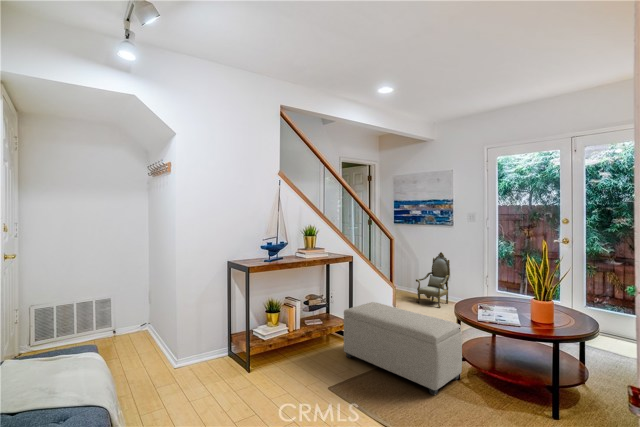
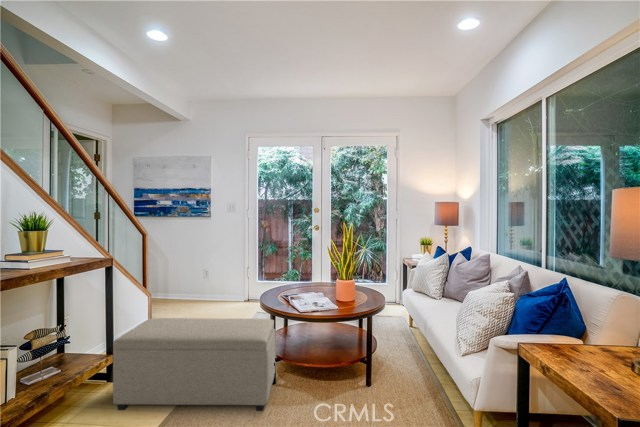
armchair: present [416,252,450,308] -> none [166,228,210,310]

